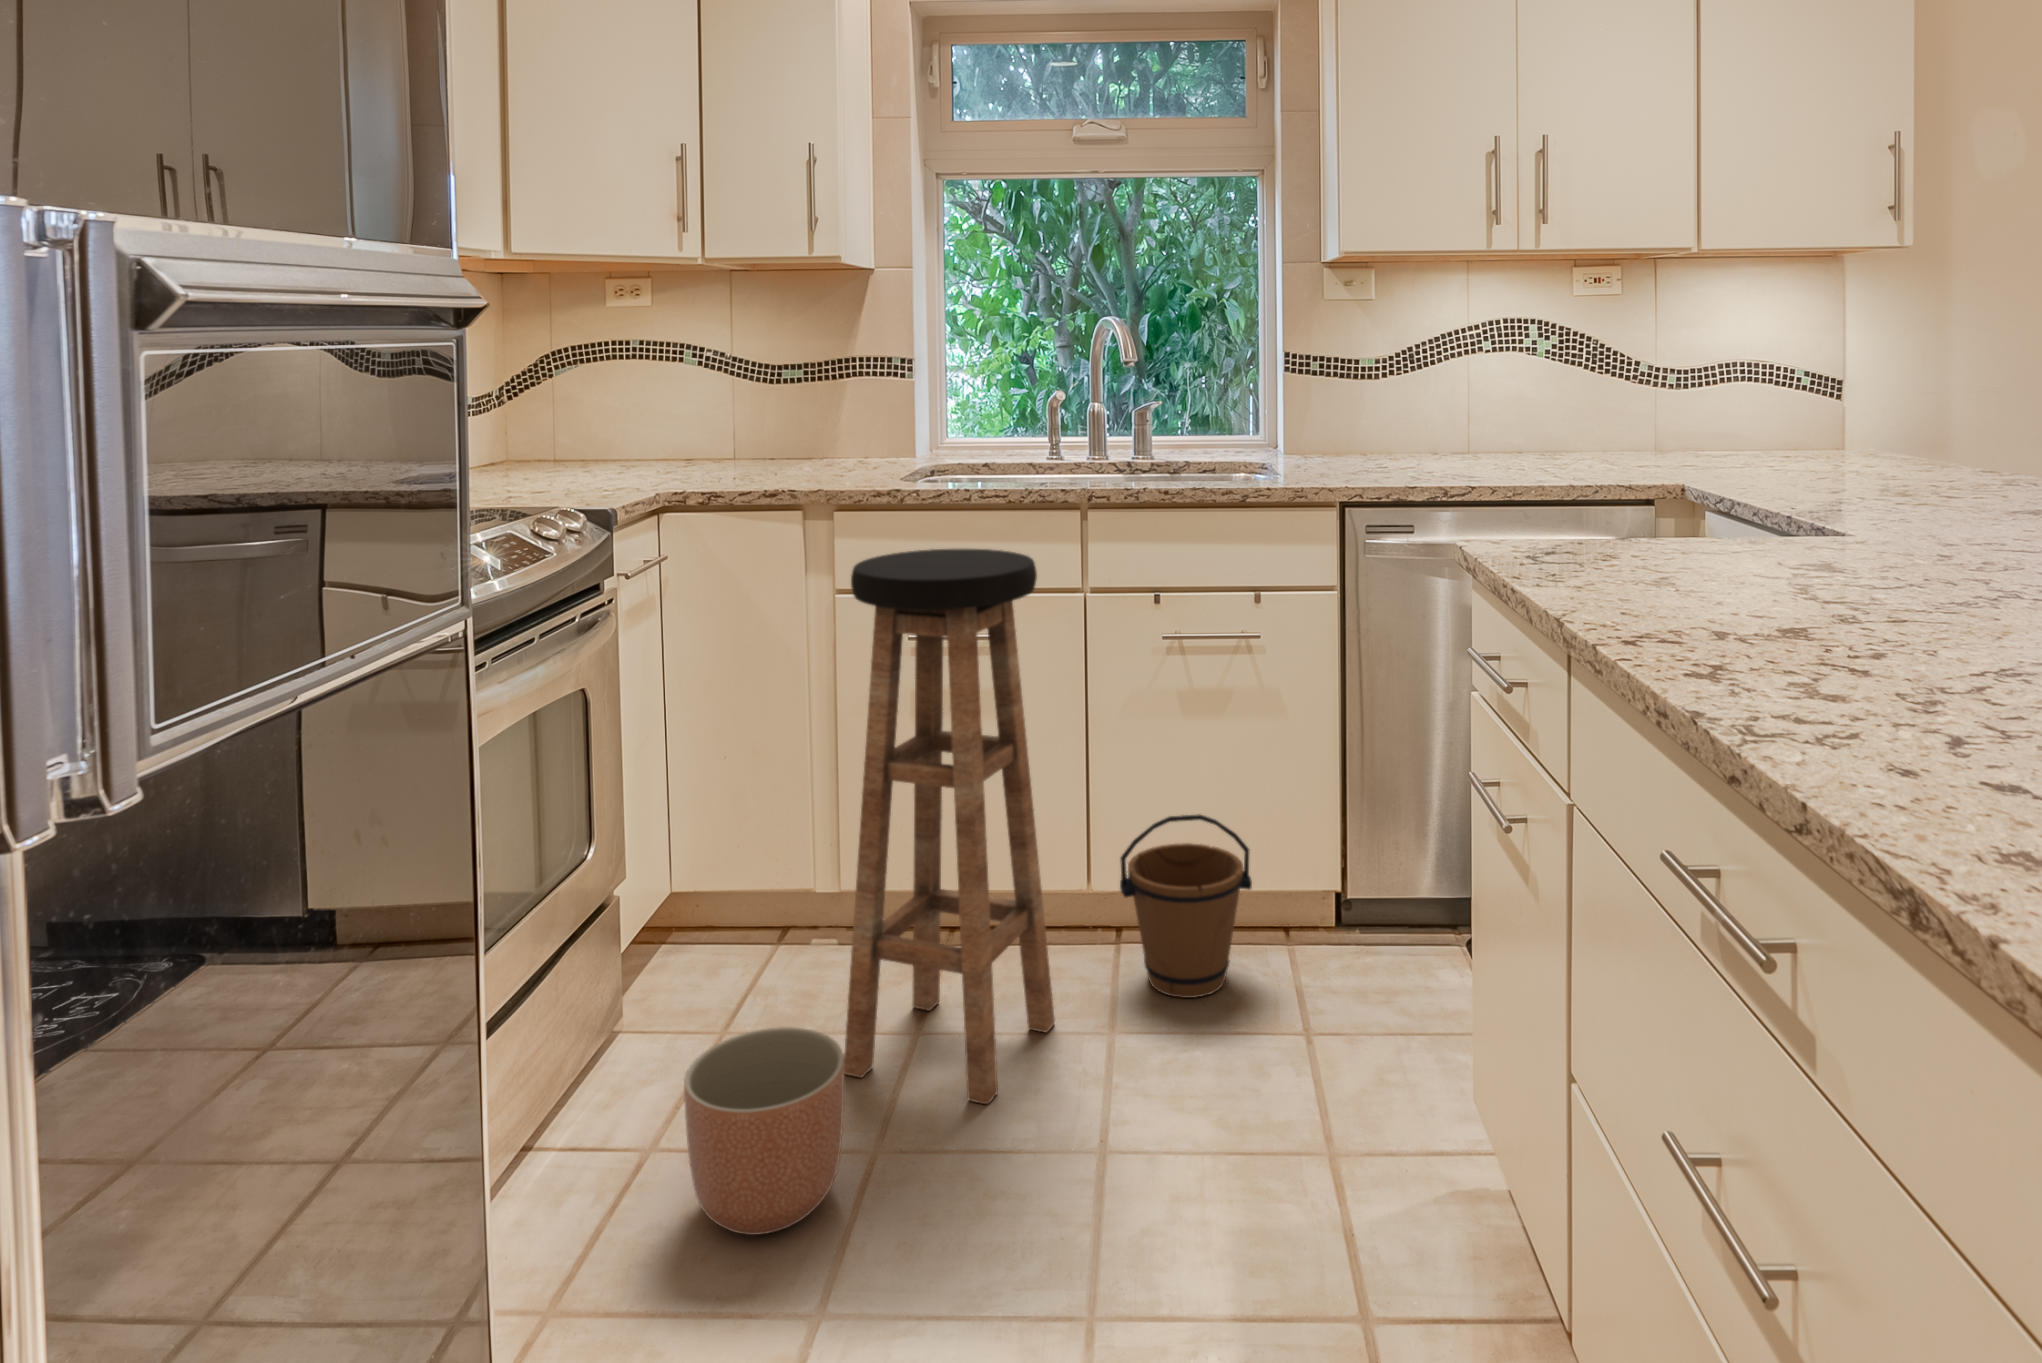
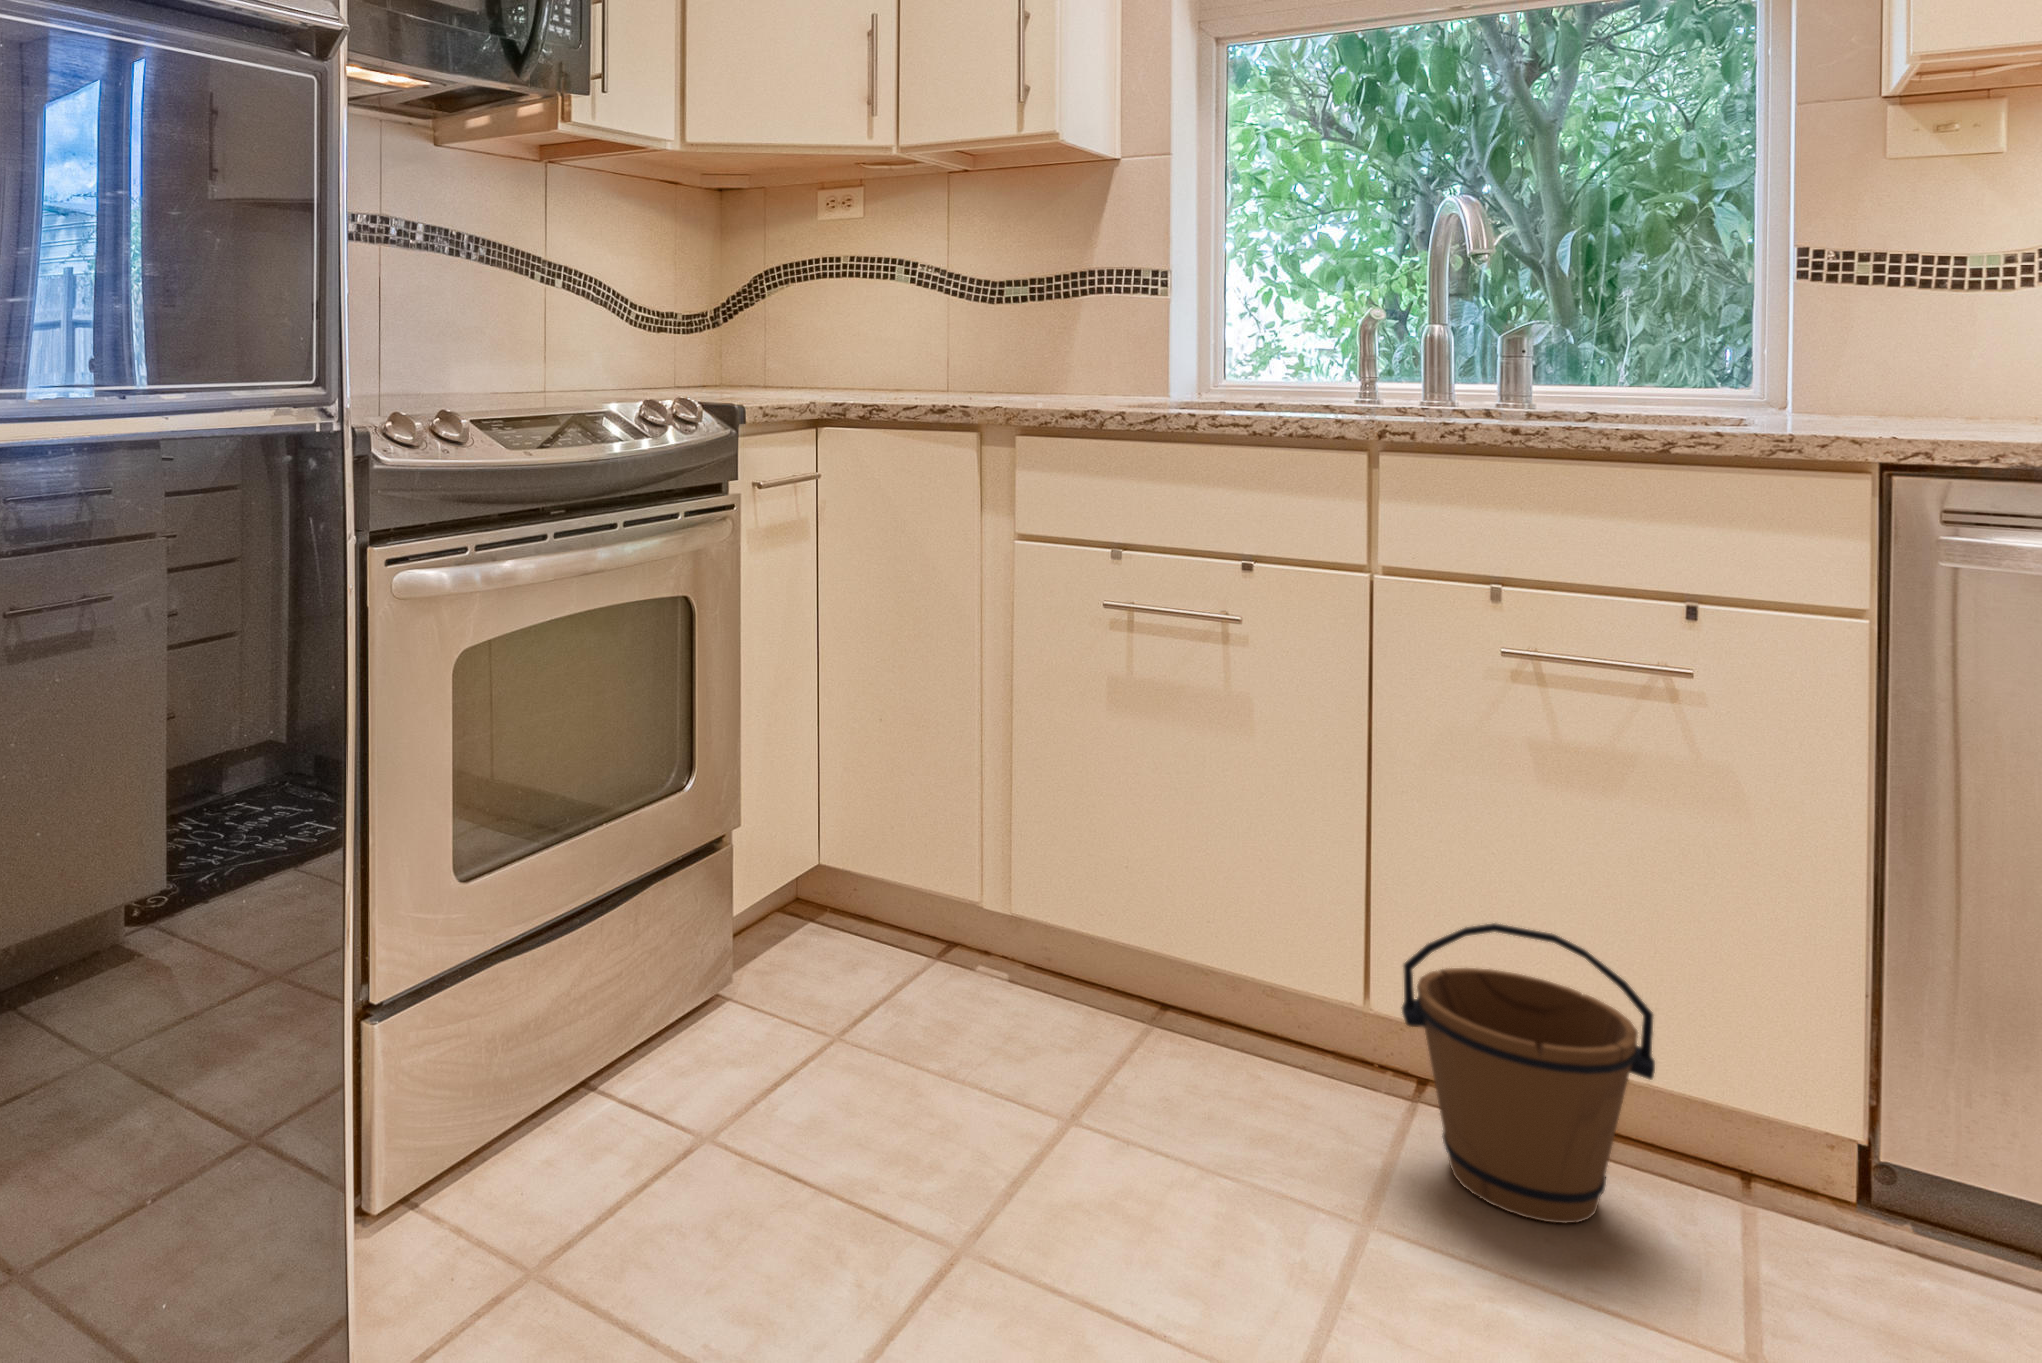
bar stool: present [844,549,1055,1104] -> none [953,476,1272,1237]
planter: present [684,1027,844,1235] -> none [708,1019,904,1274]

